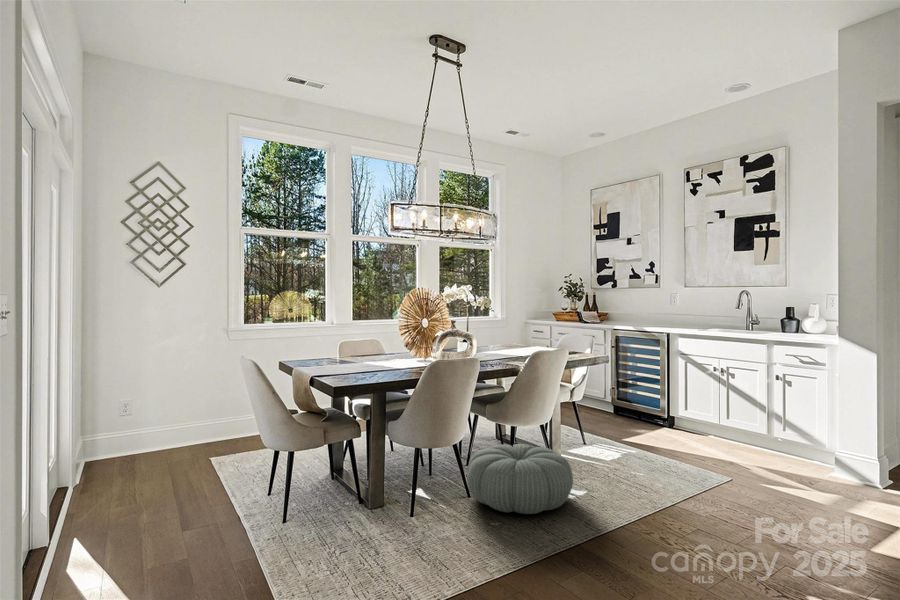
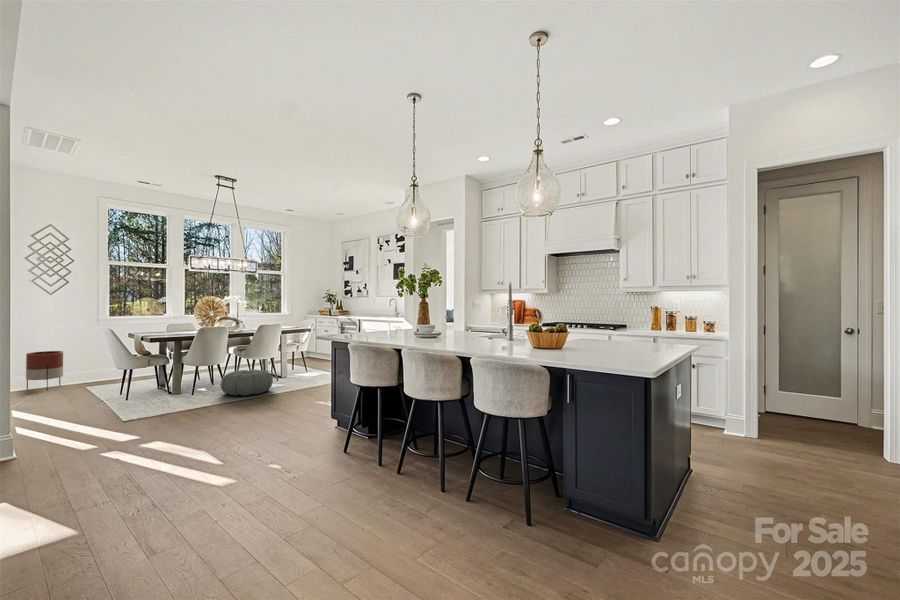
planter: none [123,387,179,464] -> present [26,351,63,391]

